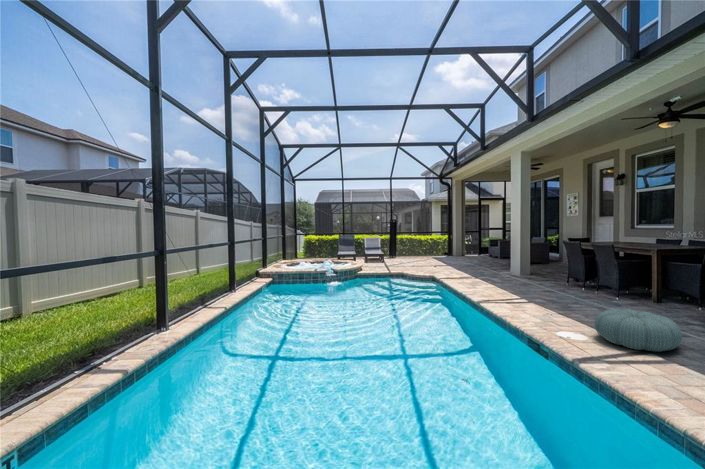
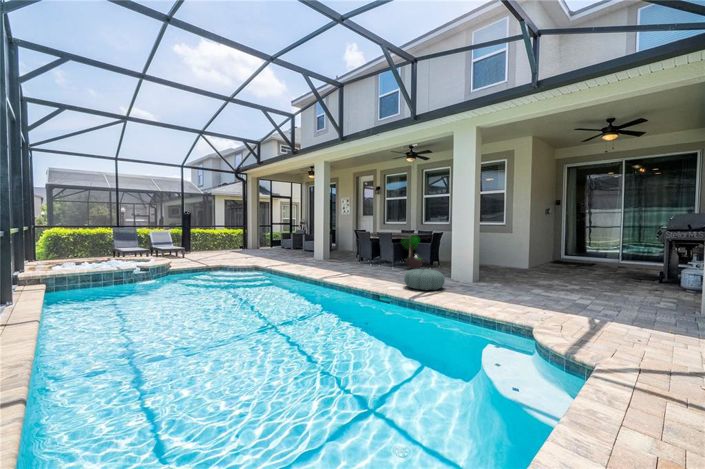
potted tree: none [624,244,676,305] -> present [402,235,423,269]

